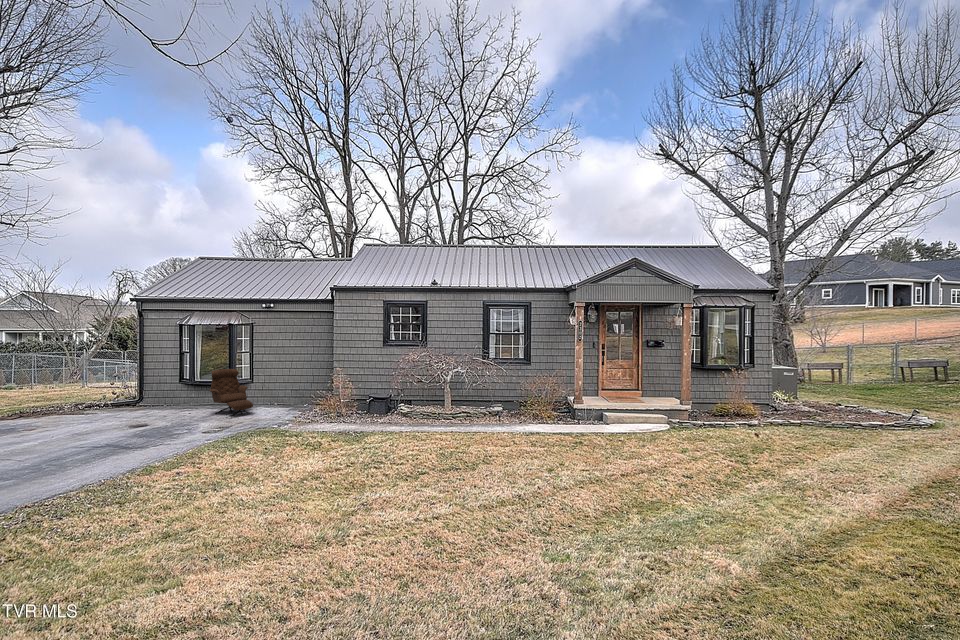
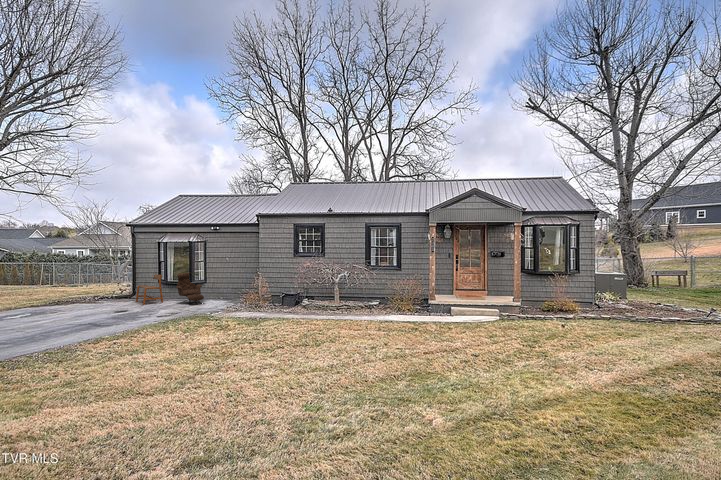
bench: none [144,370,189,417] -> present [136,274,163,305]

